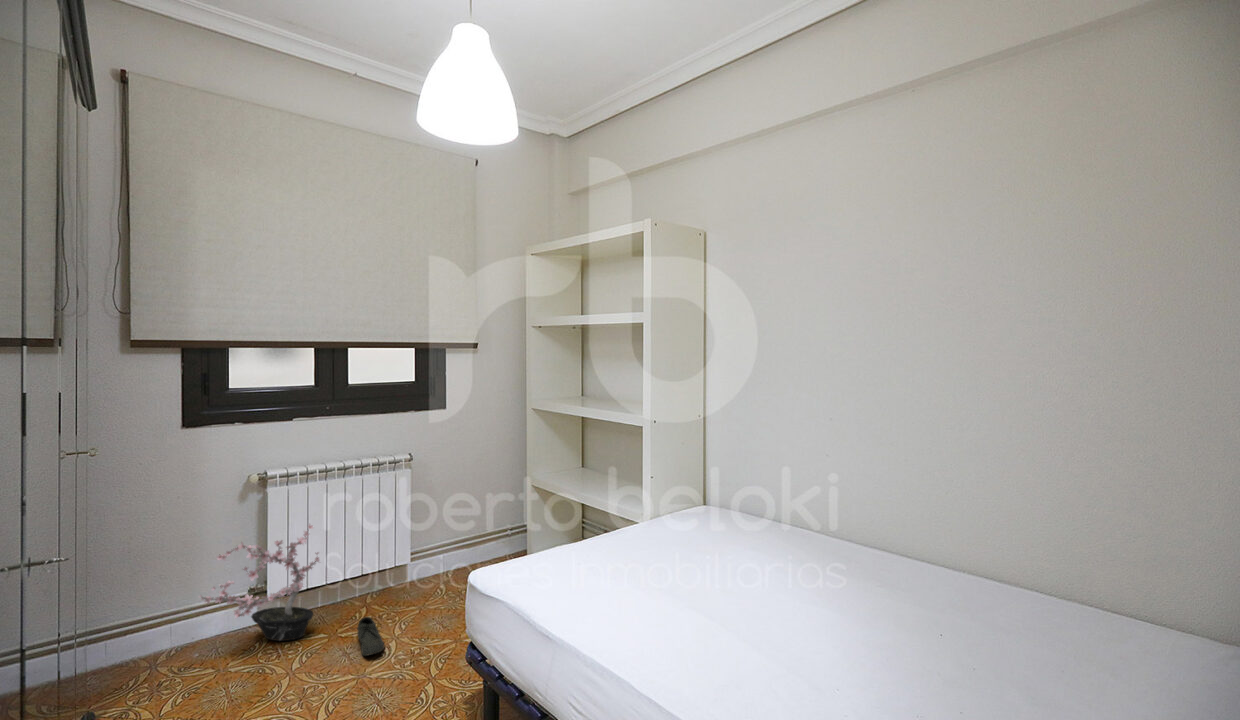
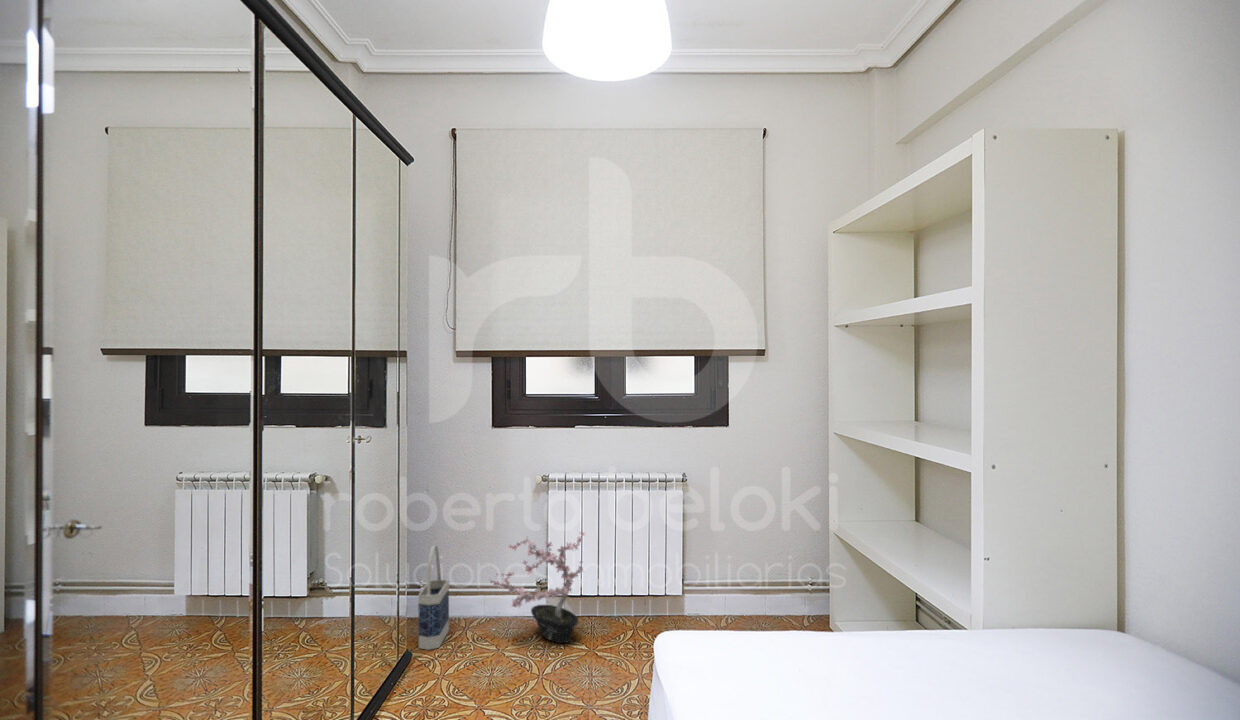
bag: none [101,575,135,701] -> present [418,546,449,650]
shoe: present [357,617,384,655] -> none [596,639,628,686]

